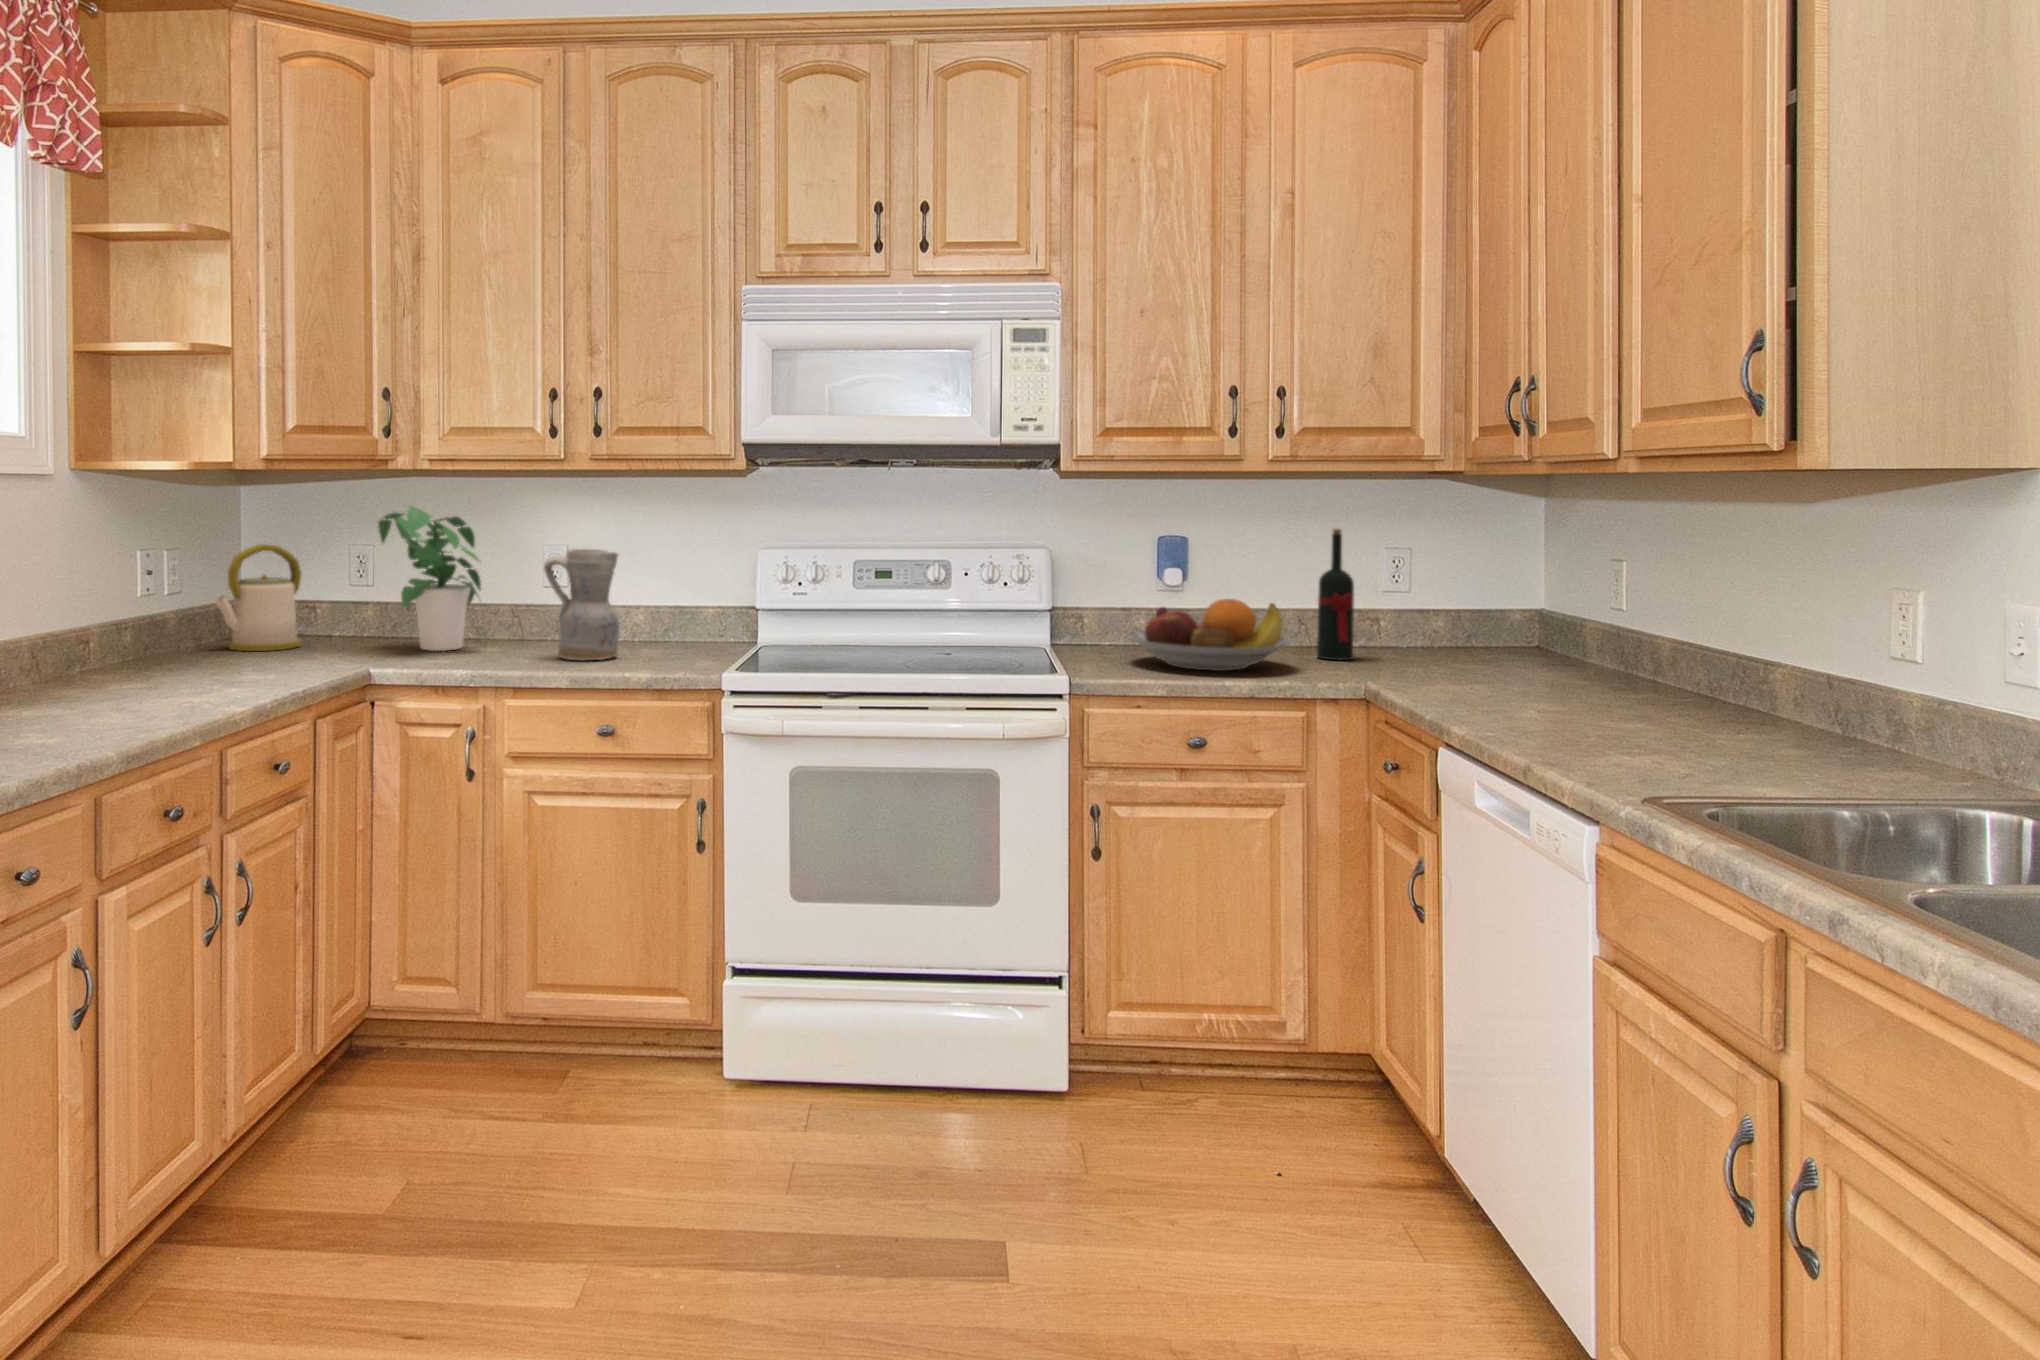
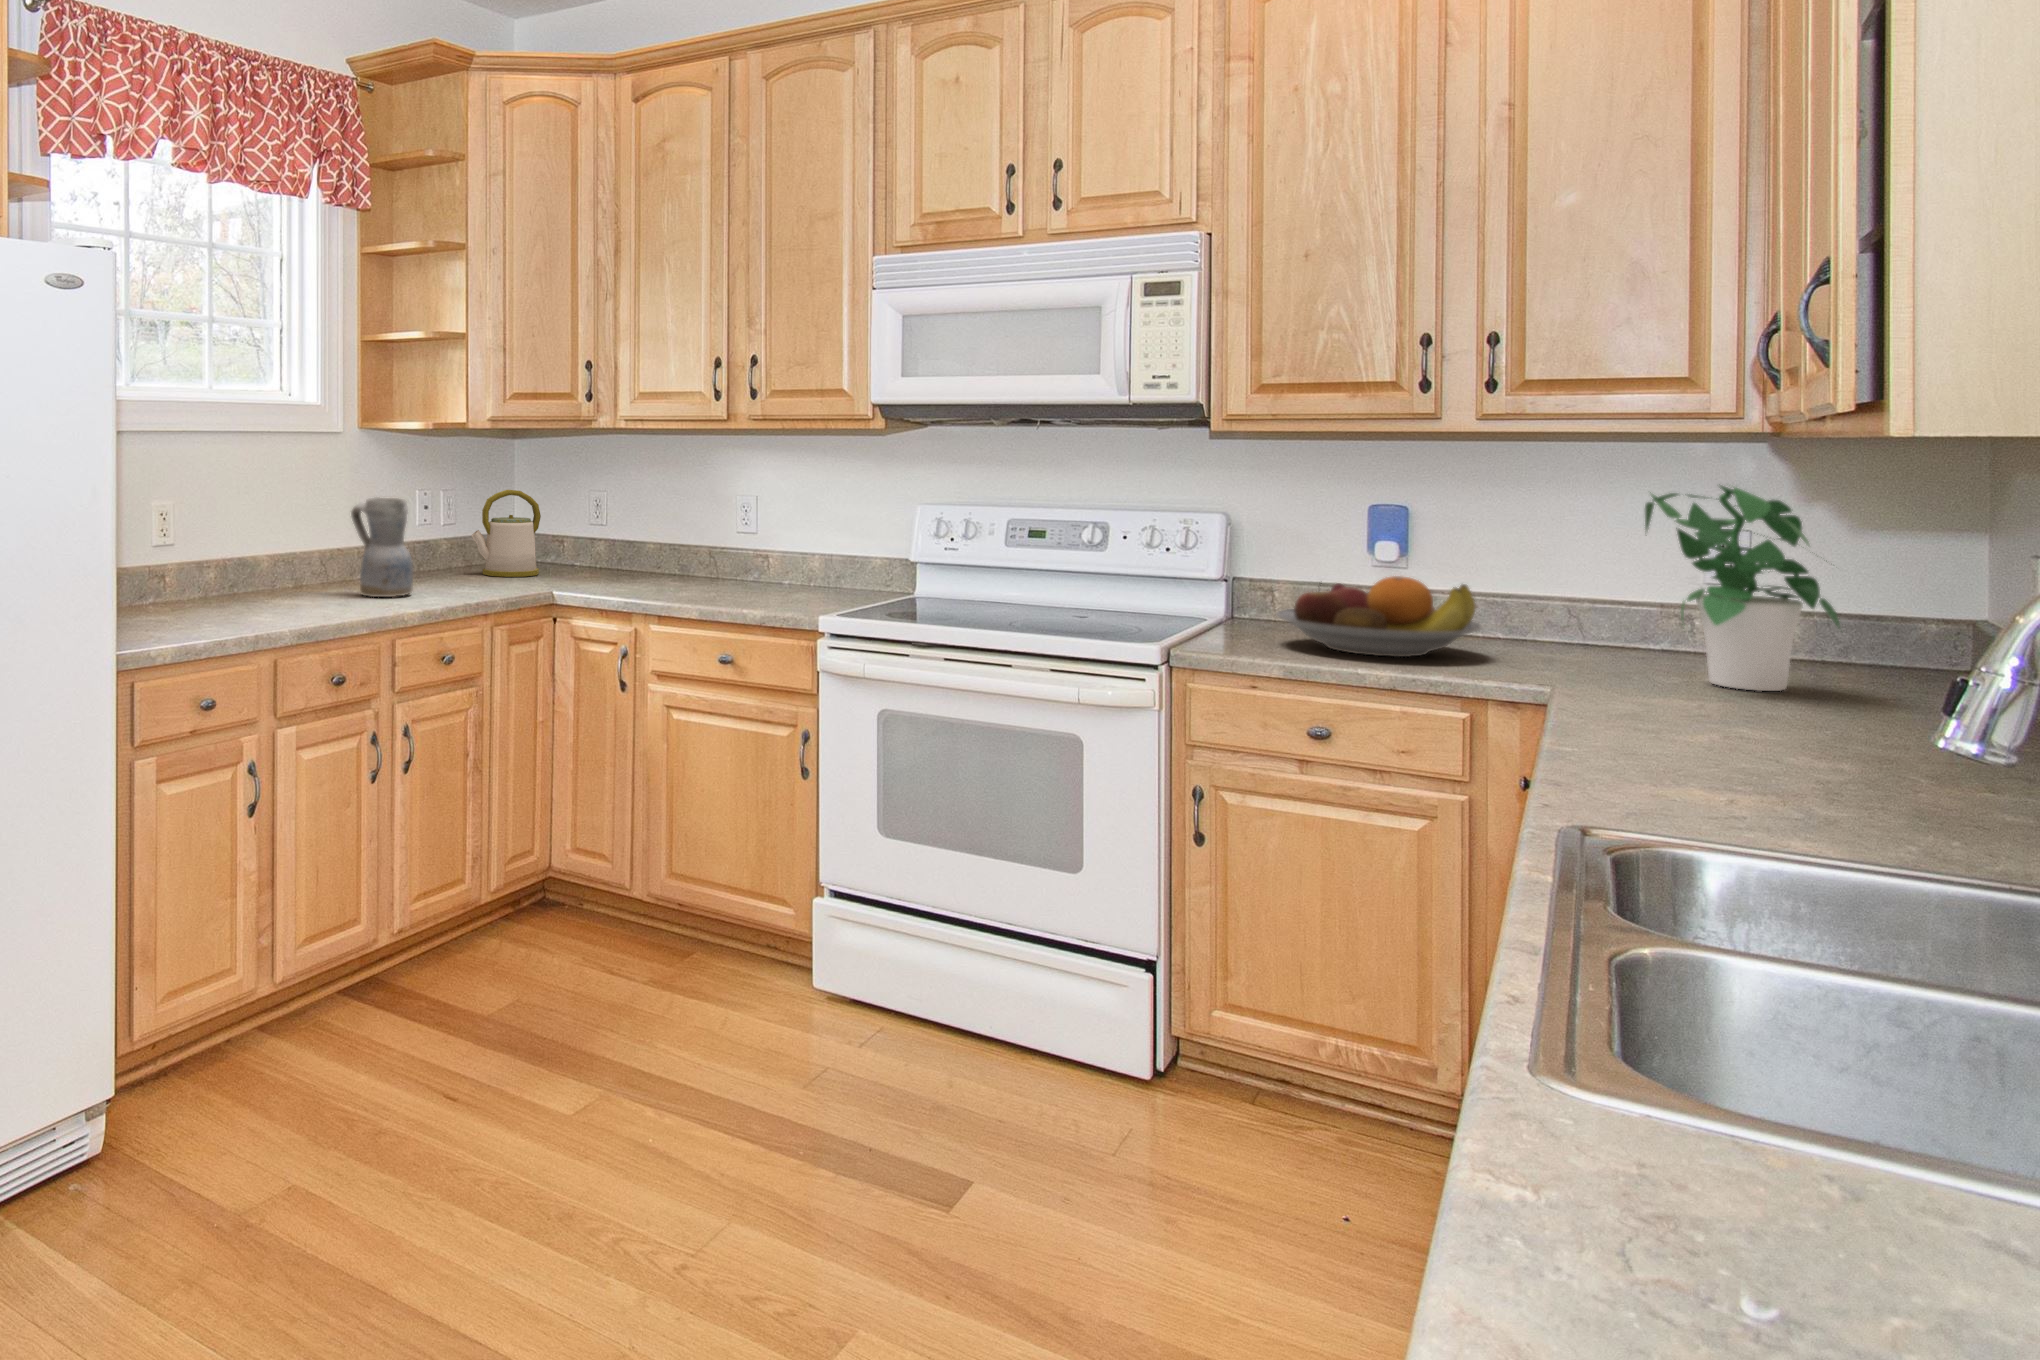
potted plant: present [378,505,481,651] -> present [1645,486,1840,691]
wine bottle: present [1317,529,1354,660] -> none [1557,501,1609,660]
ceramic pitcher: present [544,549,619,660] -> present [351,497,413,597]

